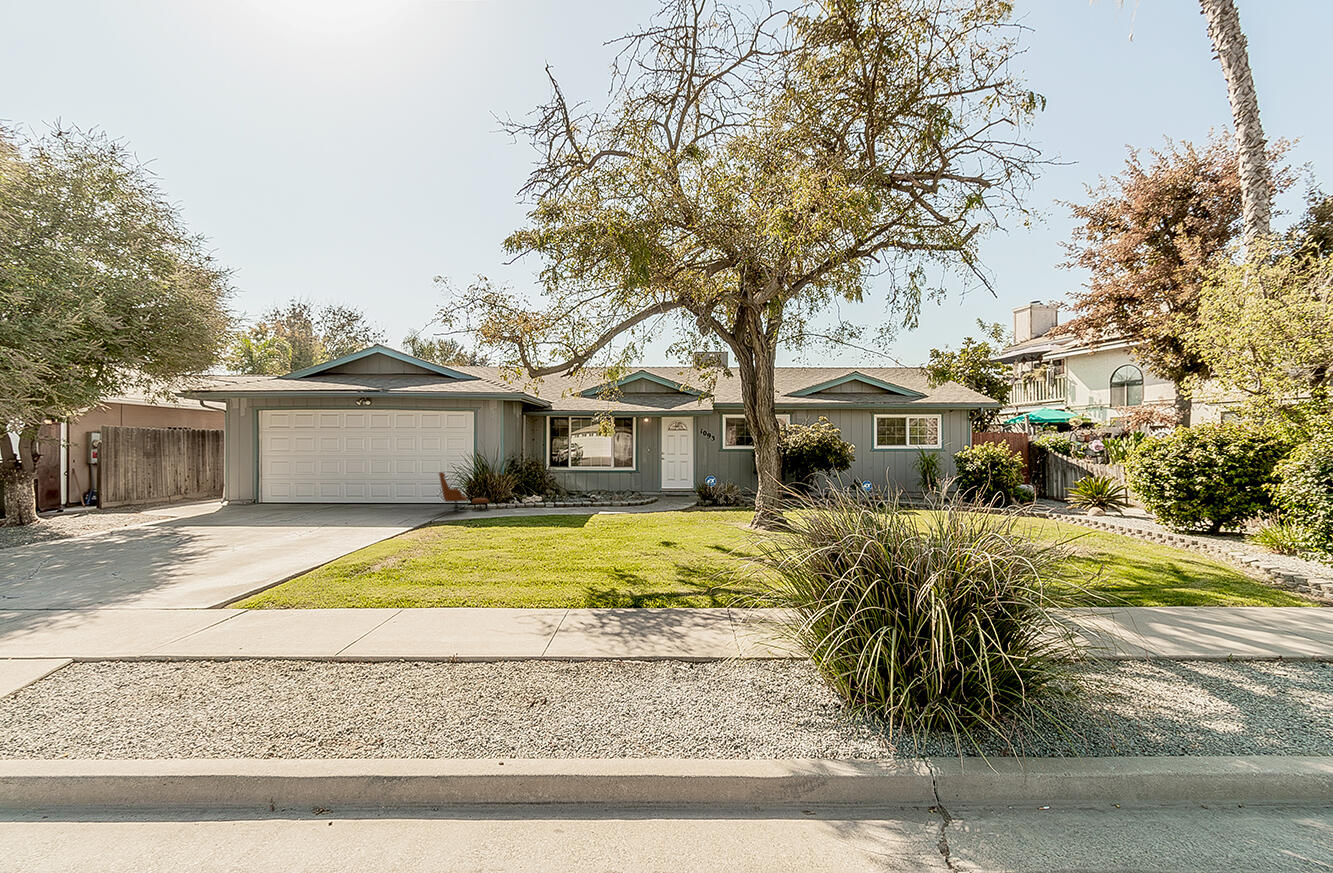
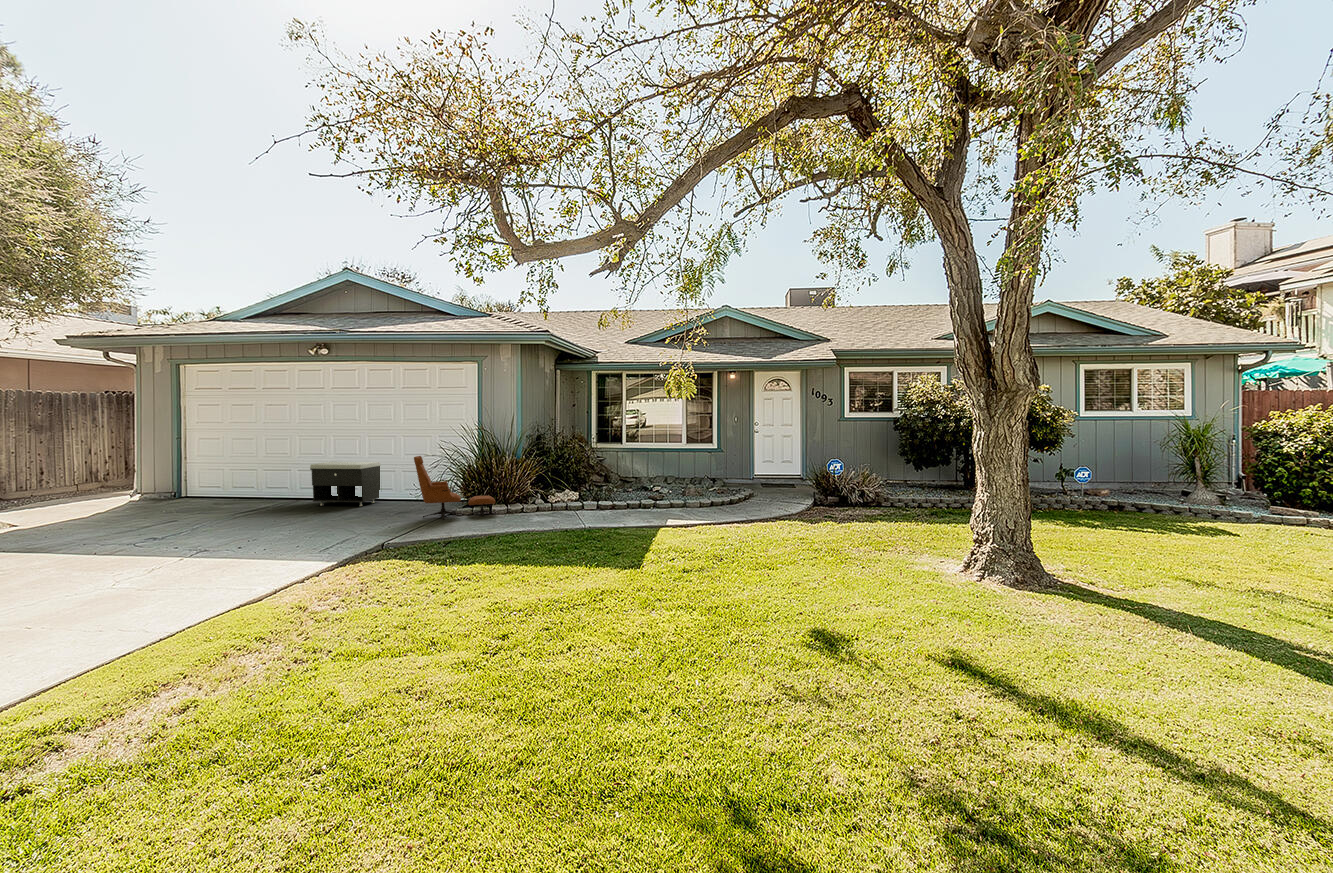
storage bench: none [359,477,405,507] -> present [310,462,380,506]

